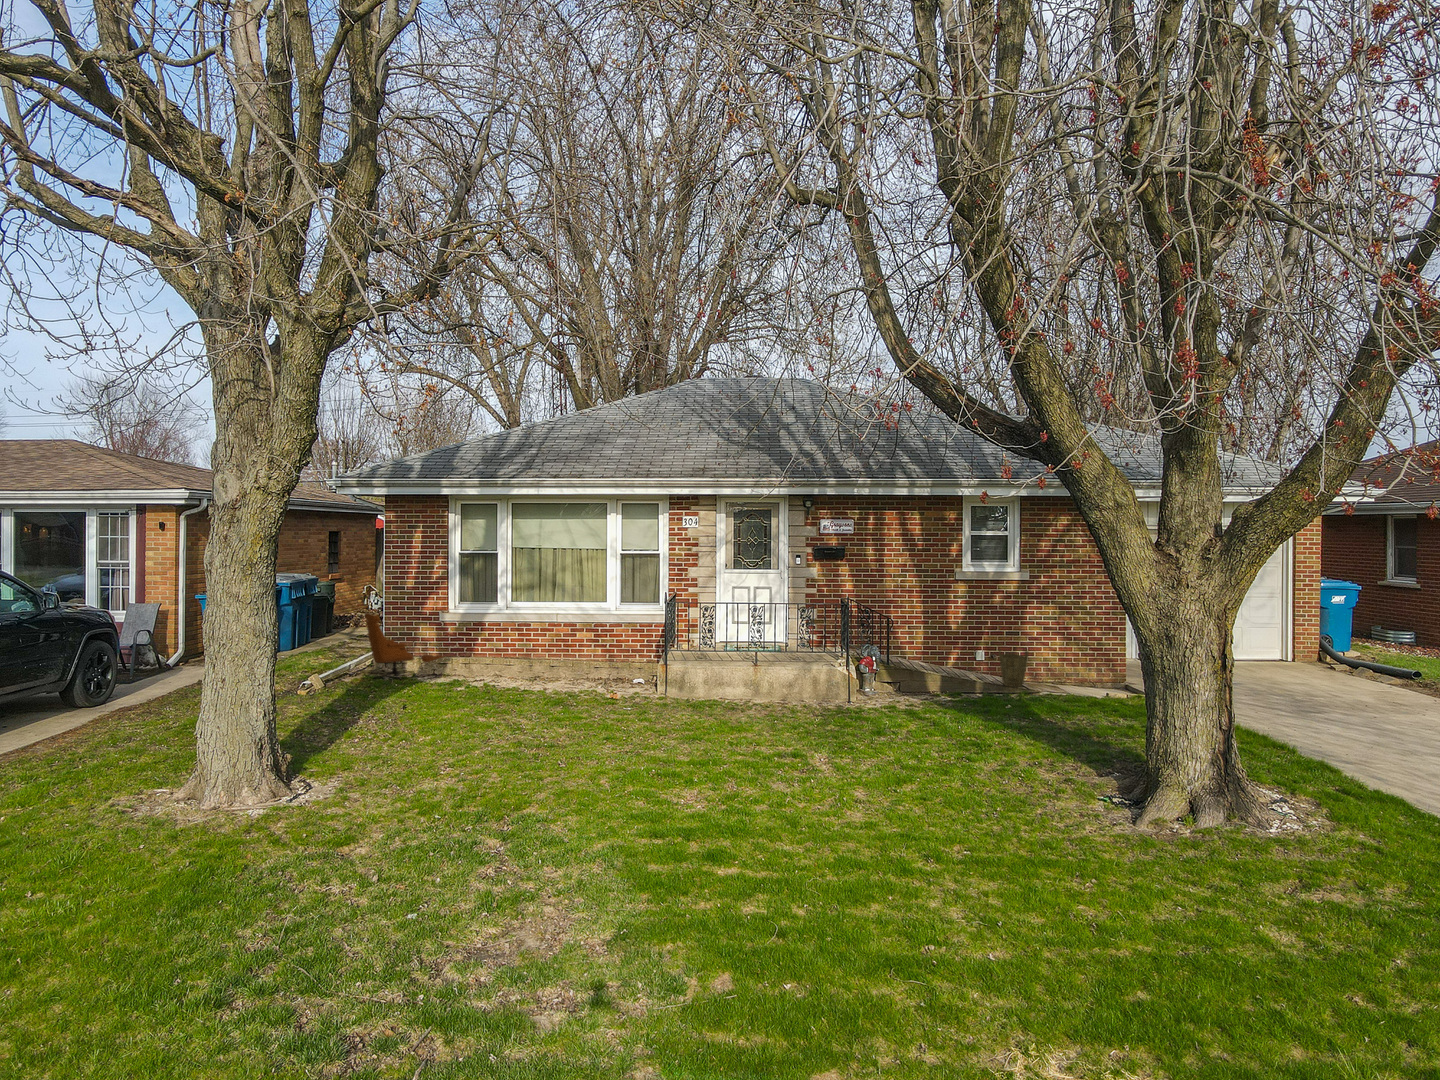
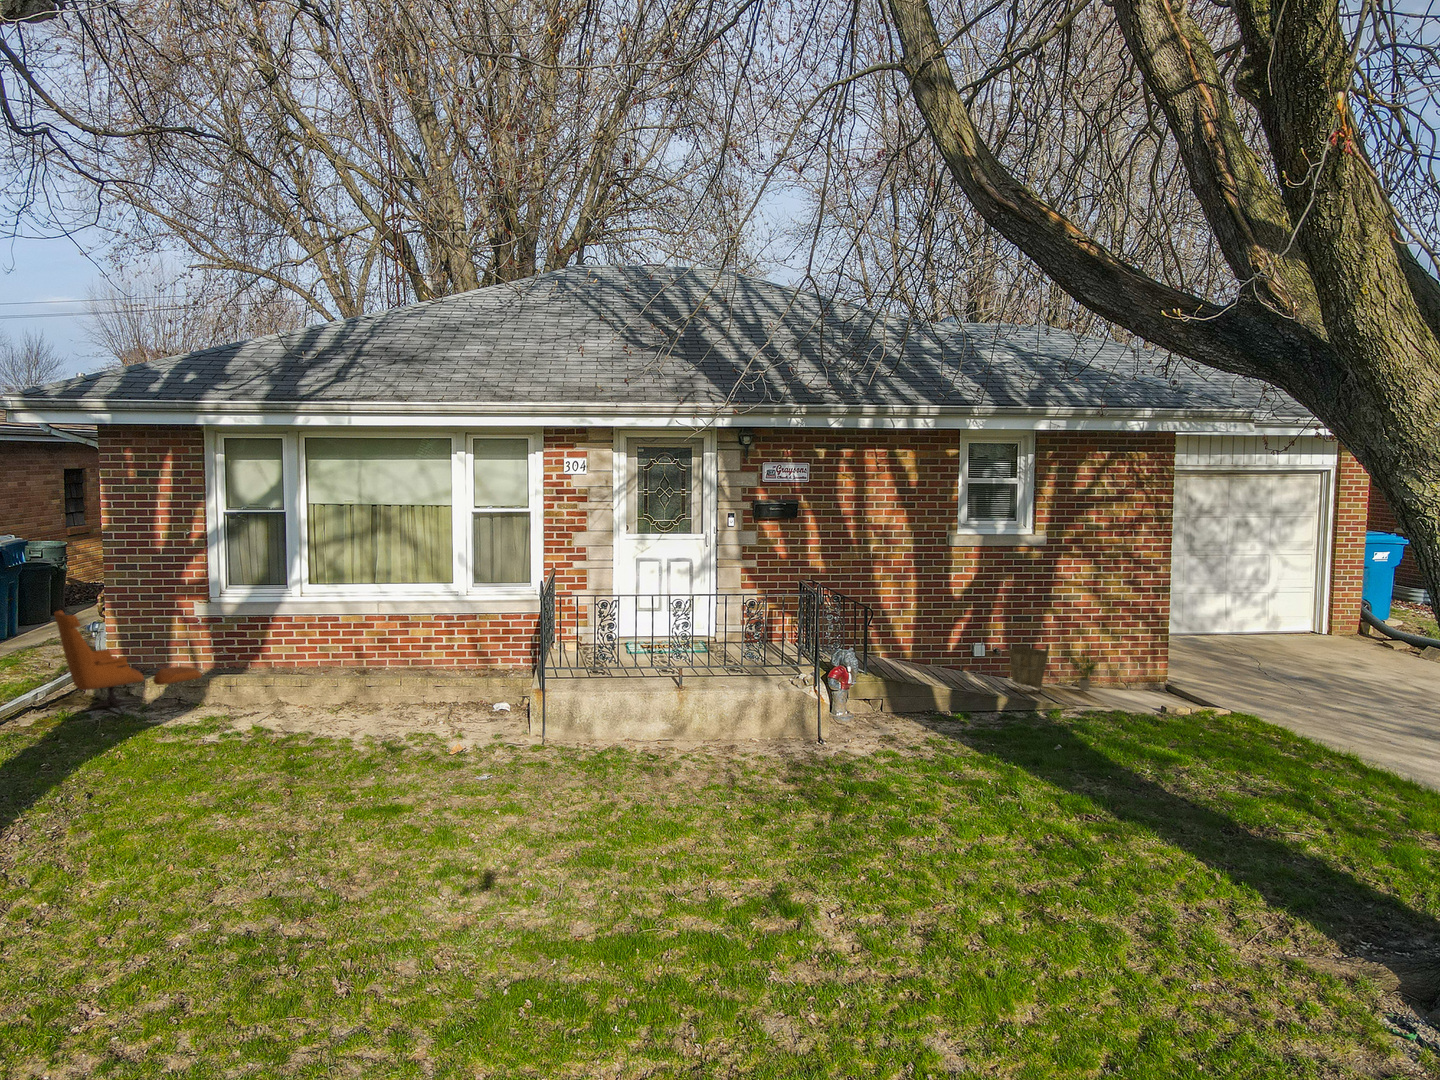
potted plant: none [1043,653,1072,686] -> present [1070,651,1101,691]

